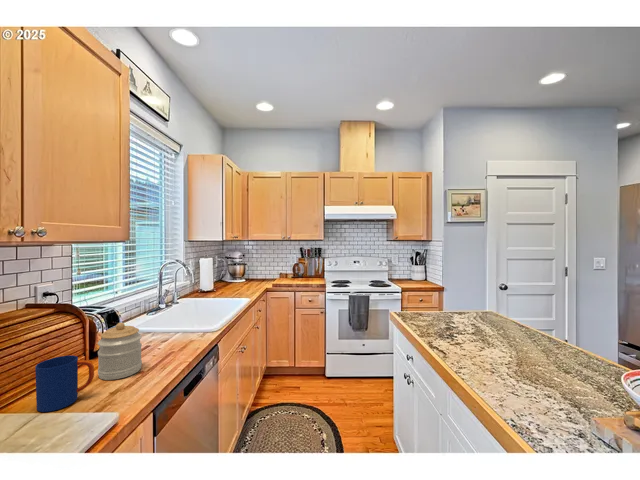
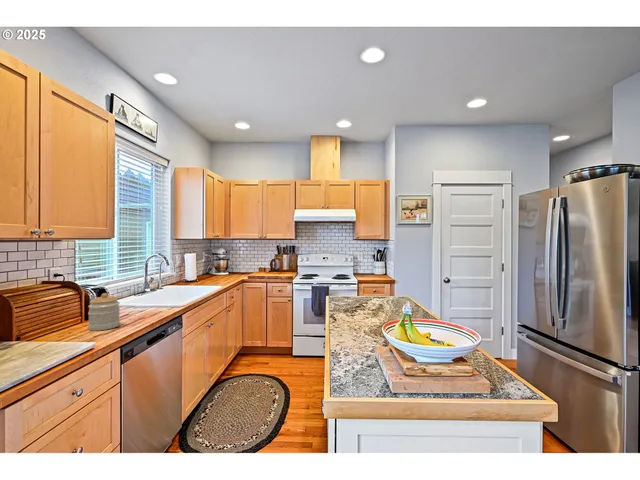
mug: present [35,355,94,412] -> none [46,311,84,343]

